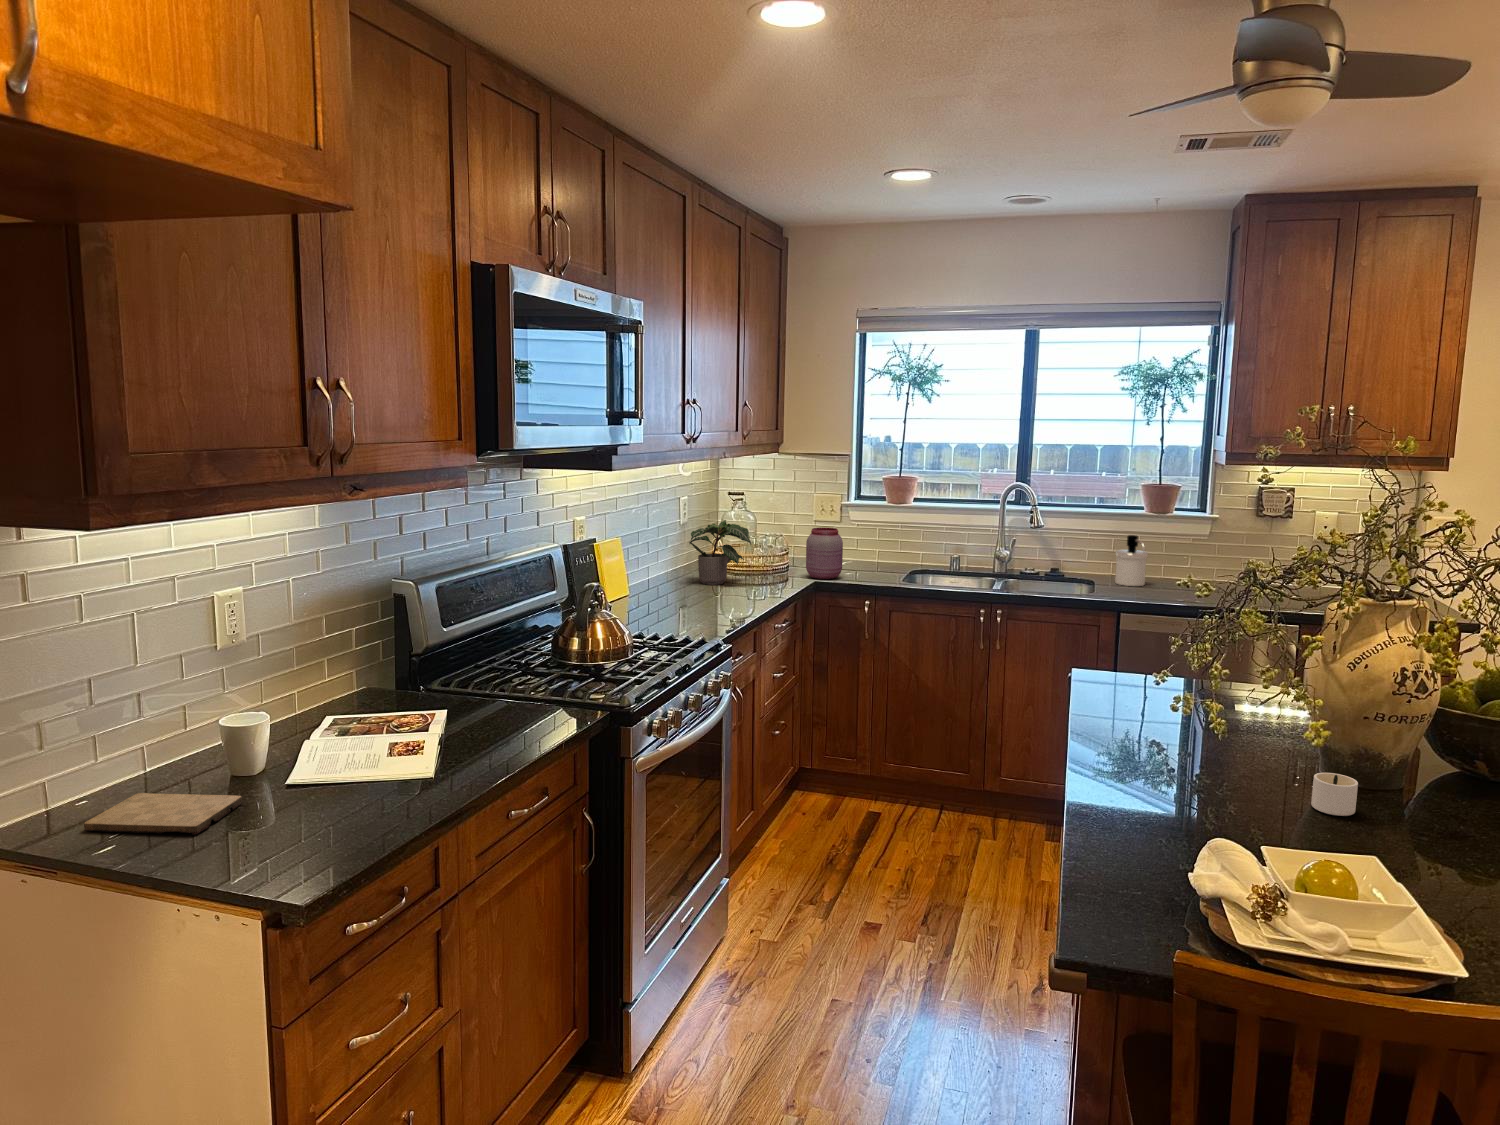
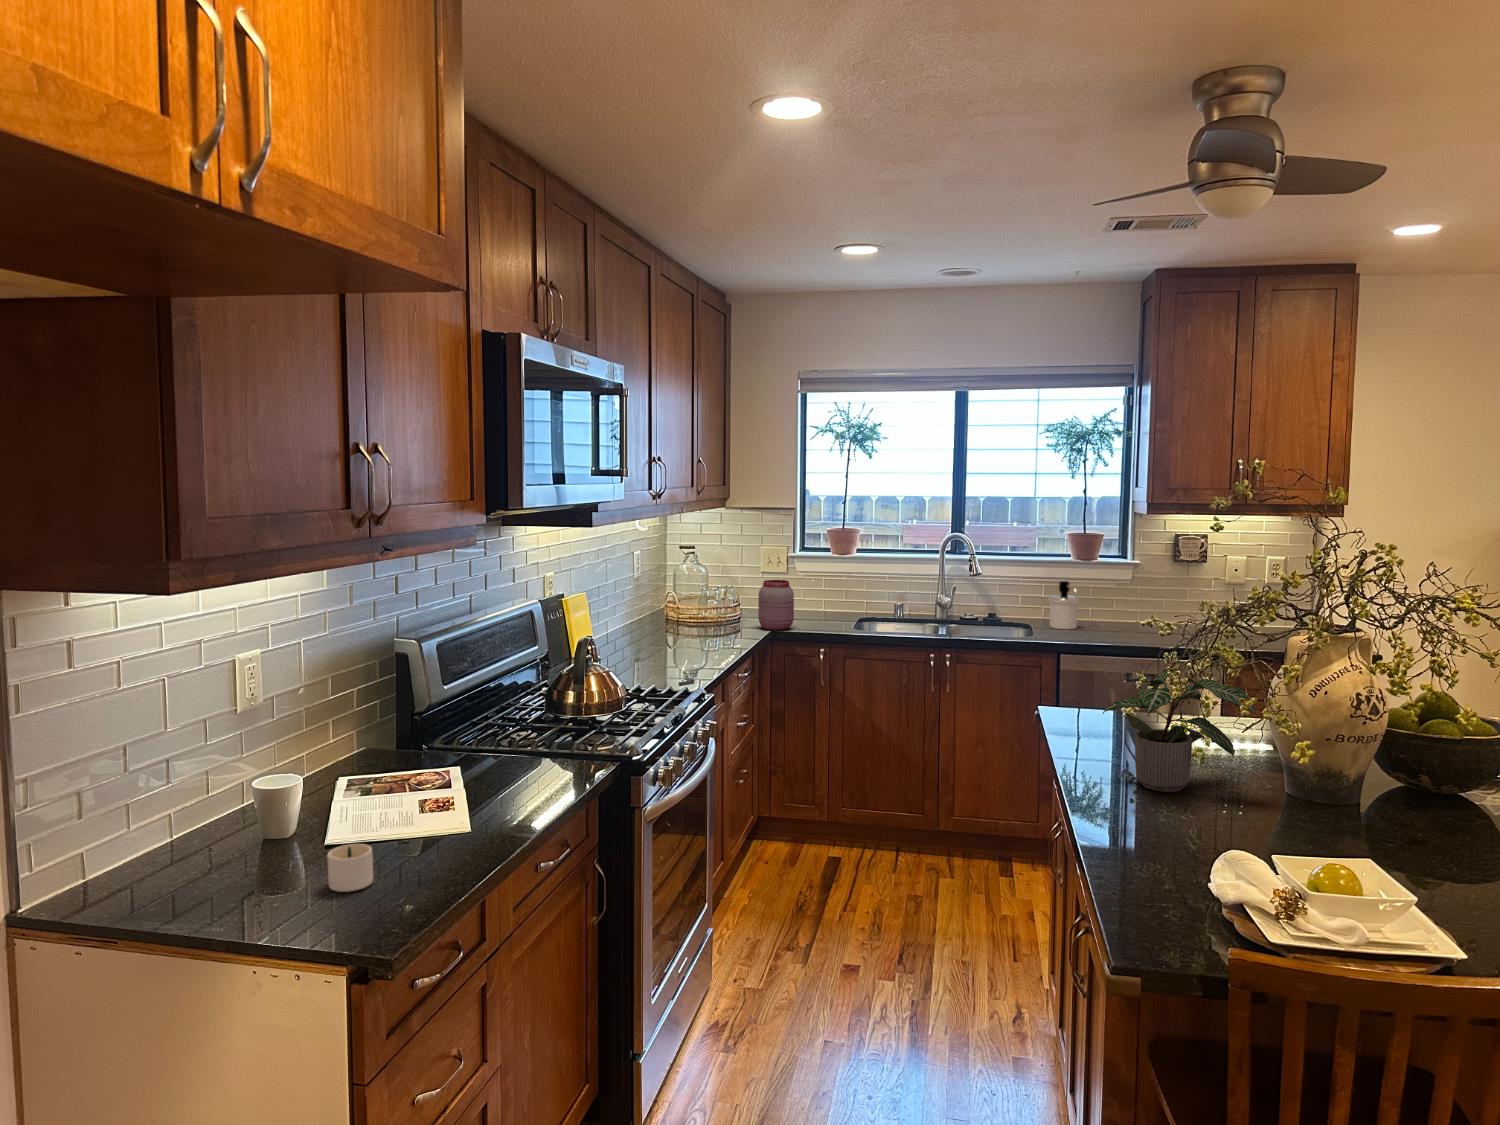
potted plant: present [689,520,751,585] -> present [1103,671,1256,792]
candle: present [1311,773,1358,816] -> present [327,844,373,892]
cutting board: present [84,793,242,835] -> none [135,858,289,899]

